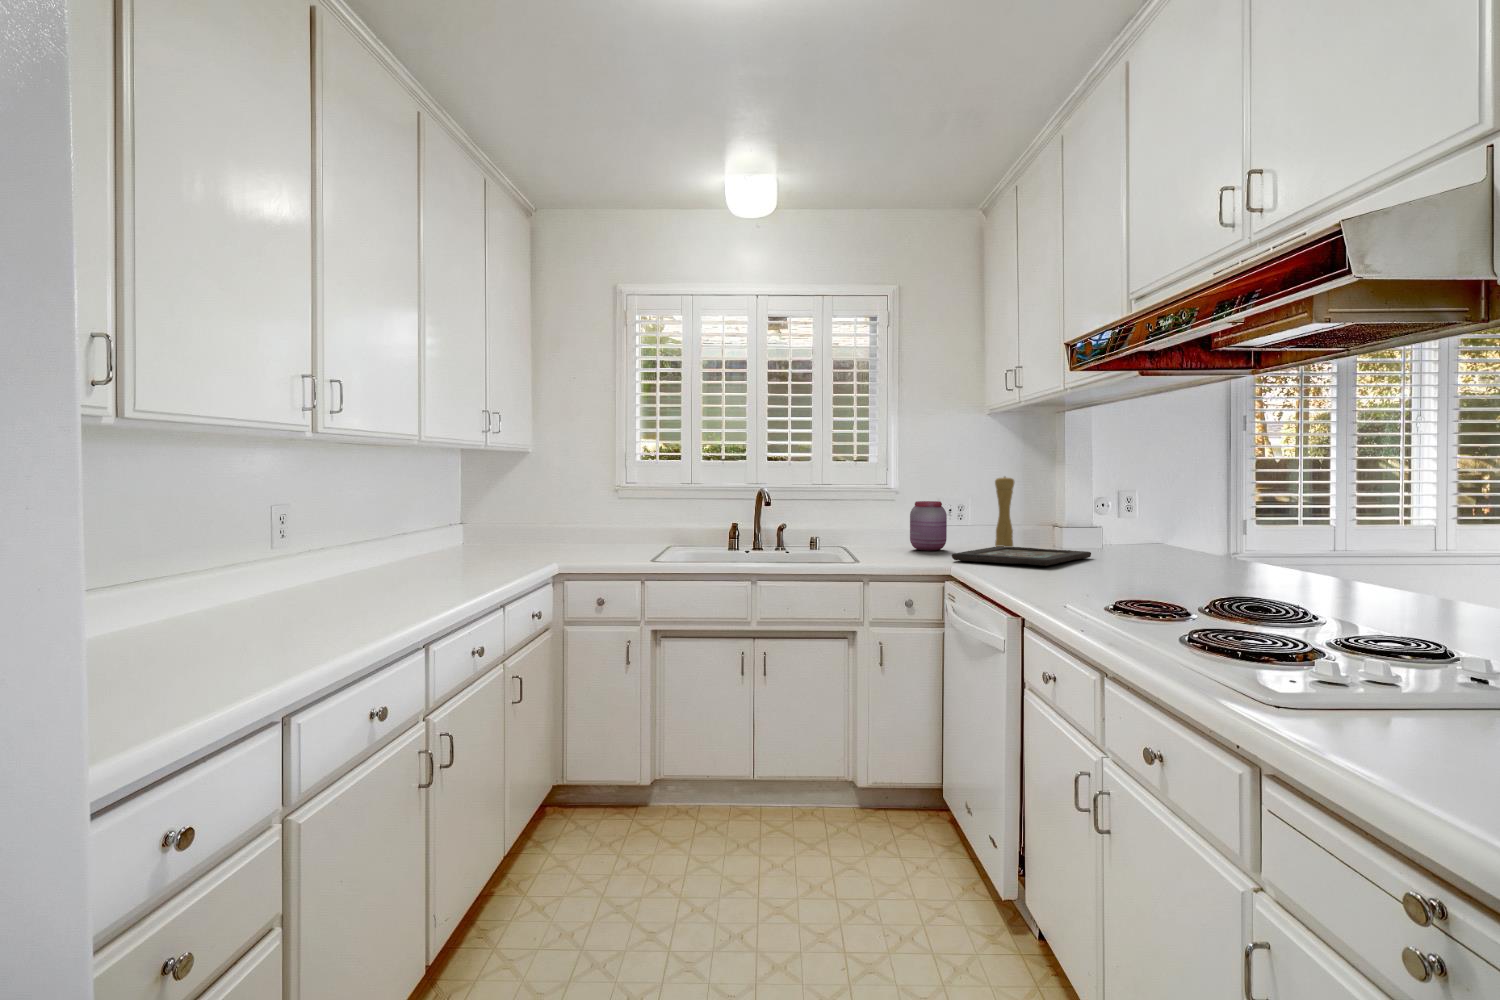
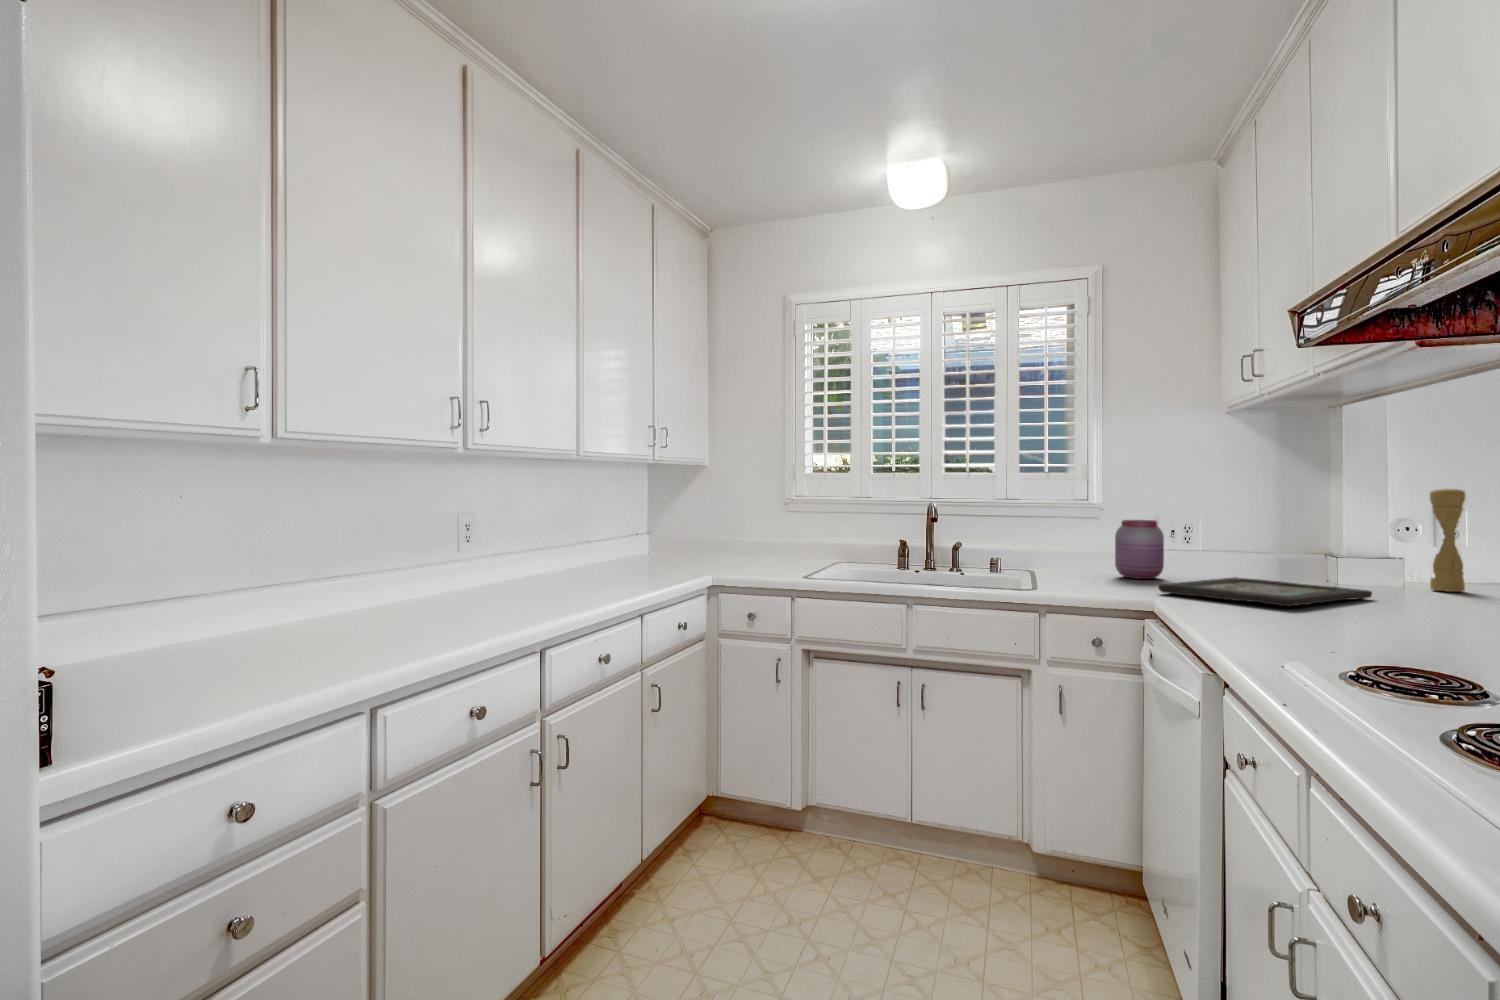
pepper mill: present [995,477,1014,547] -> present [1430,489,1466,592]

